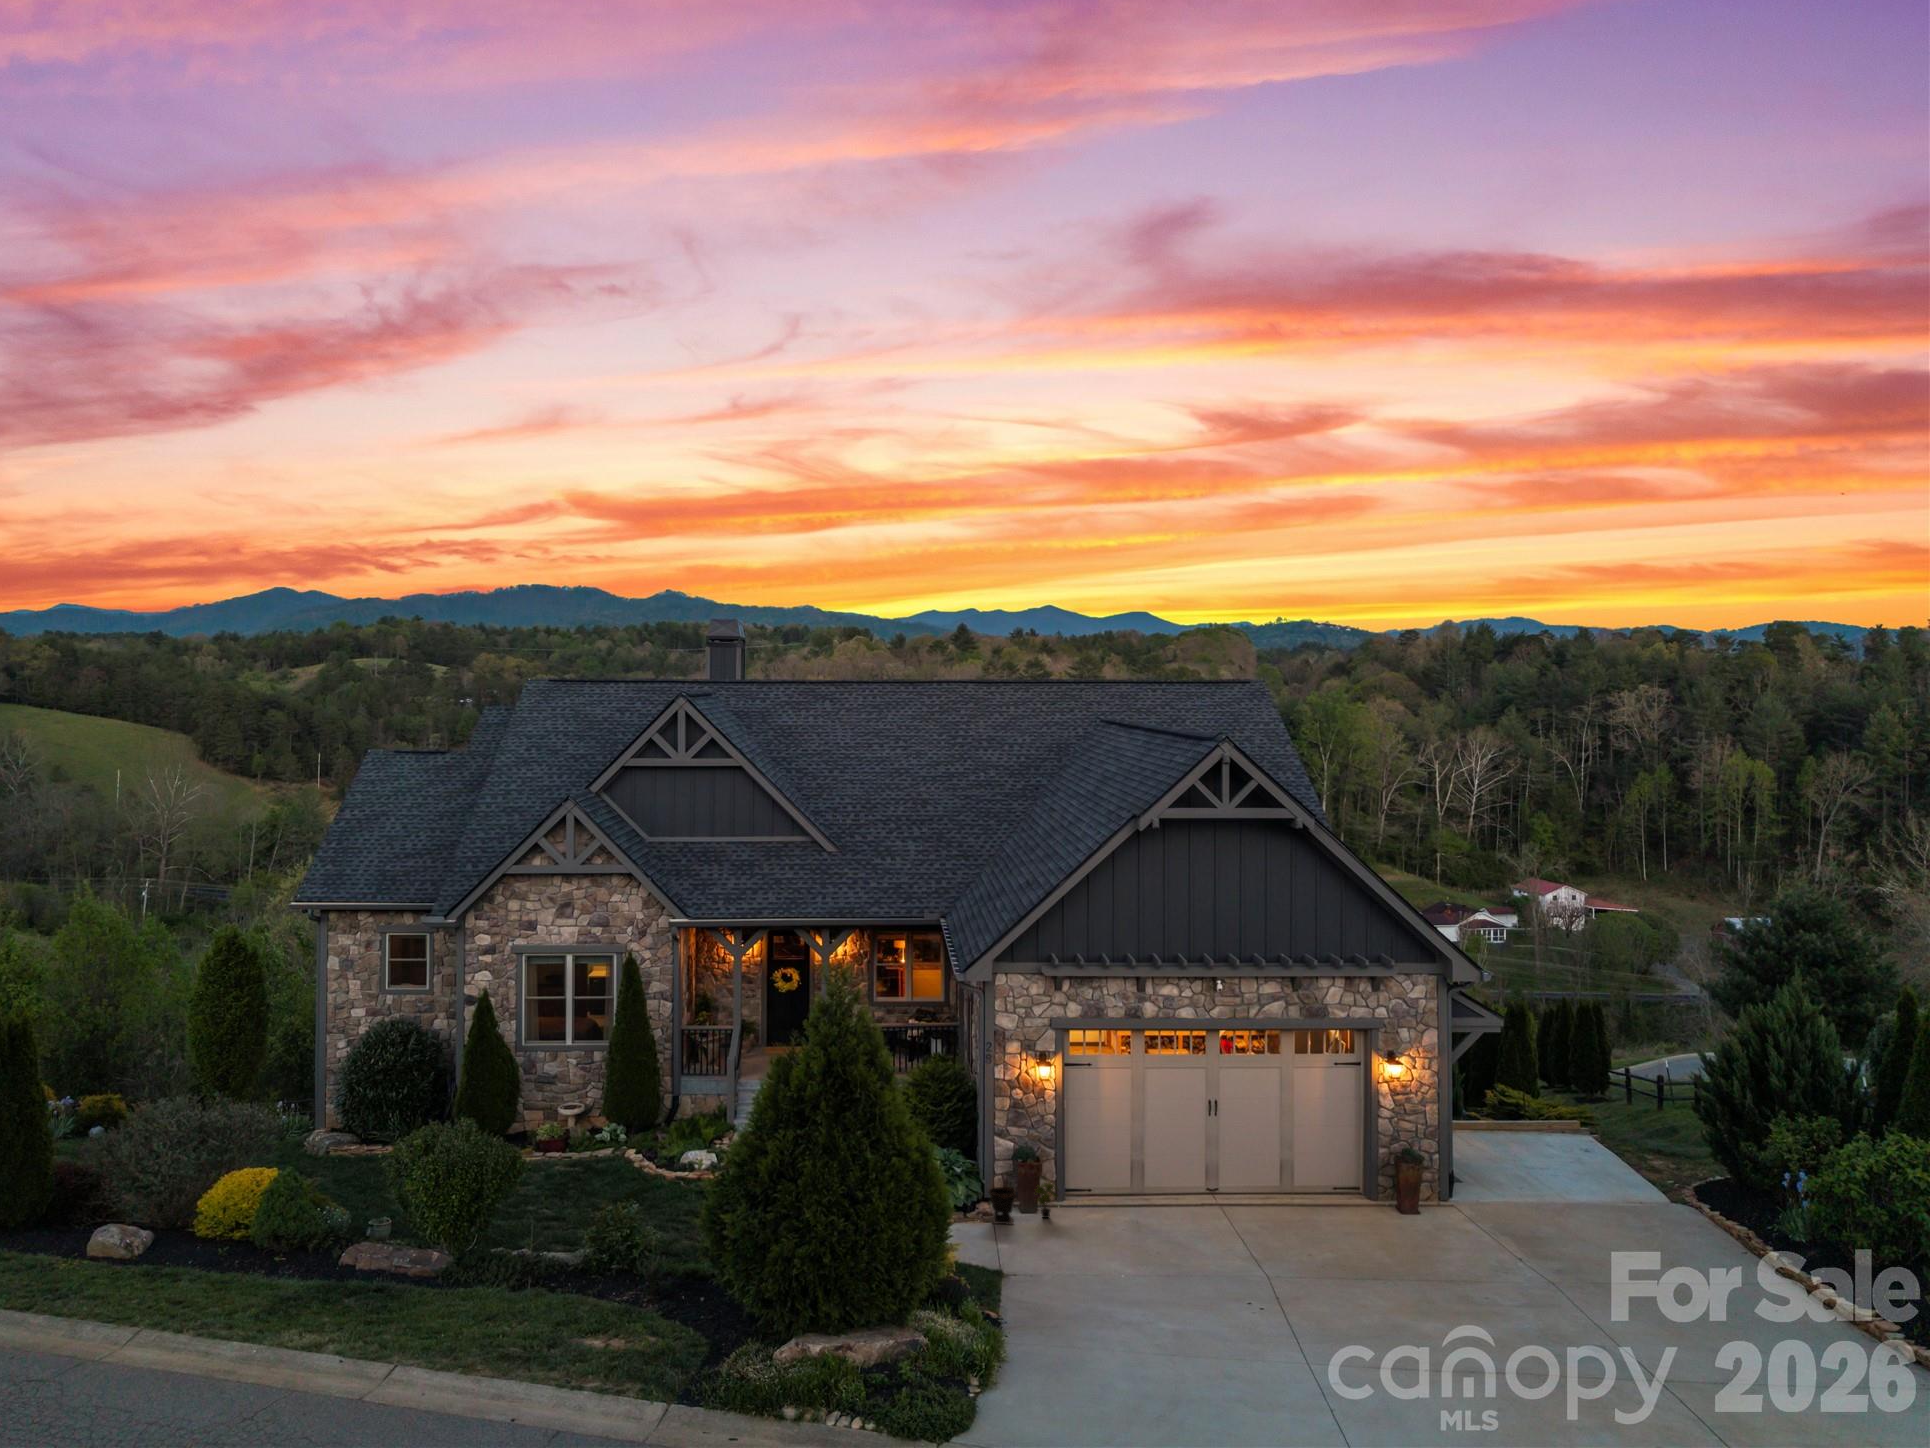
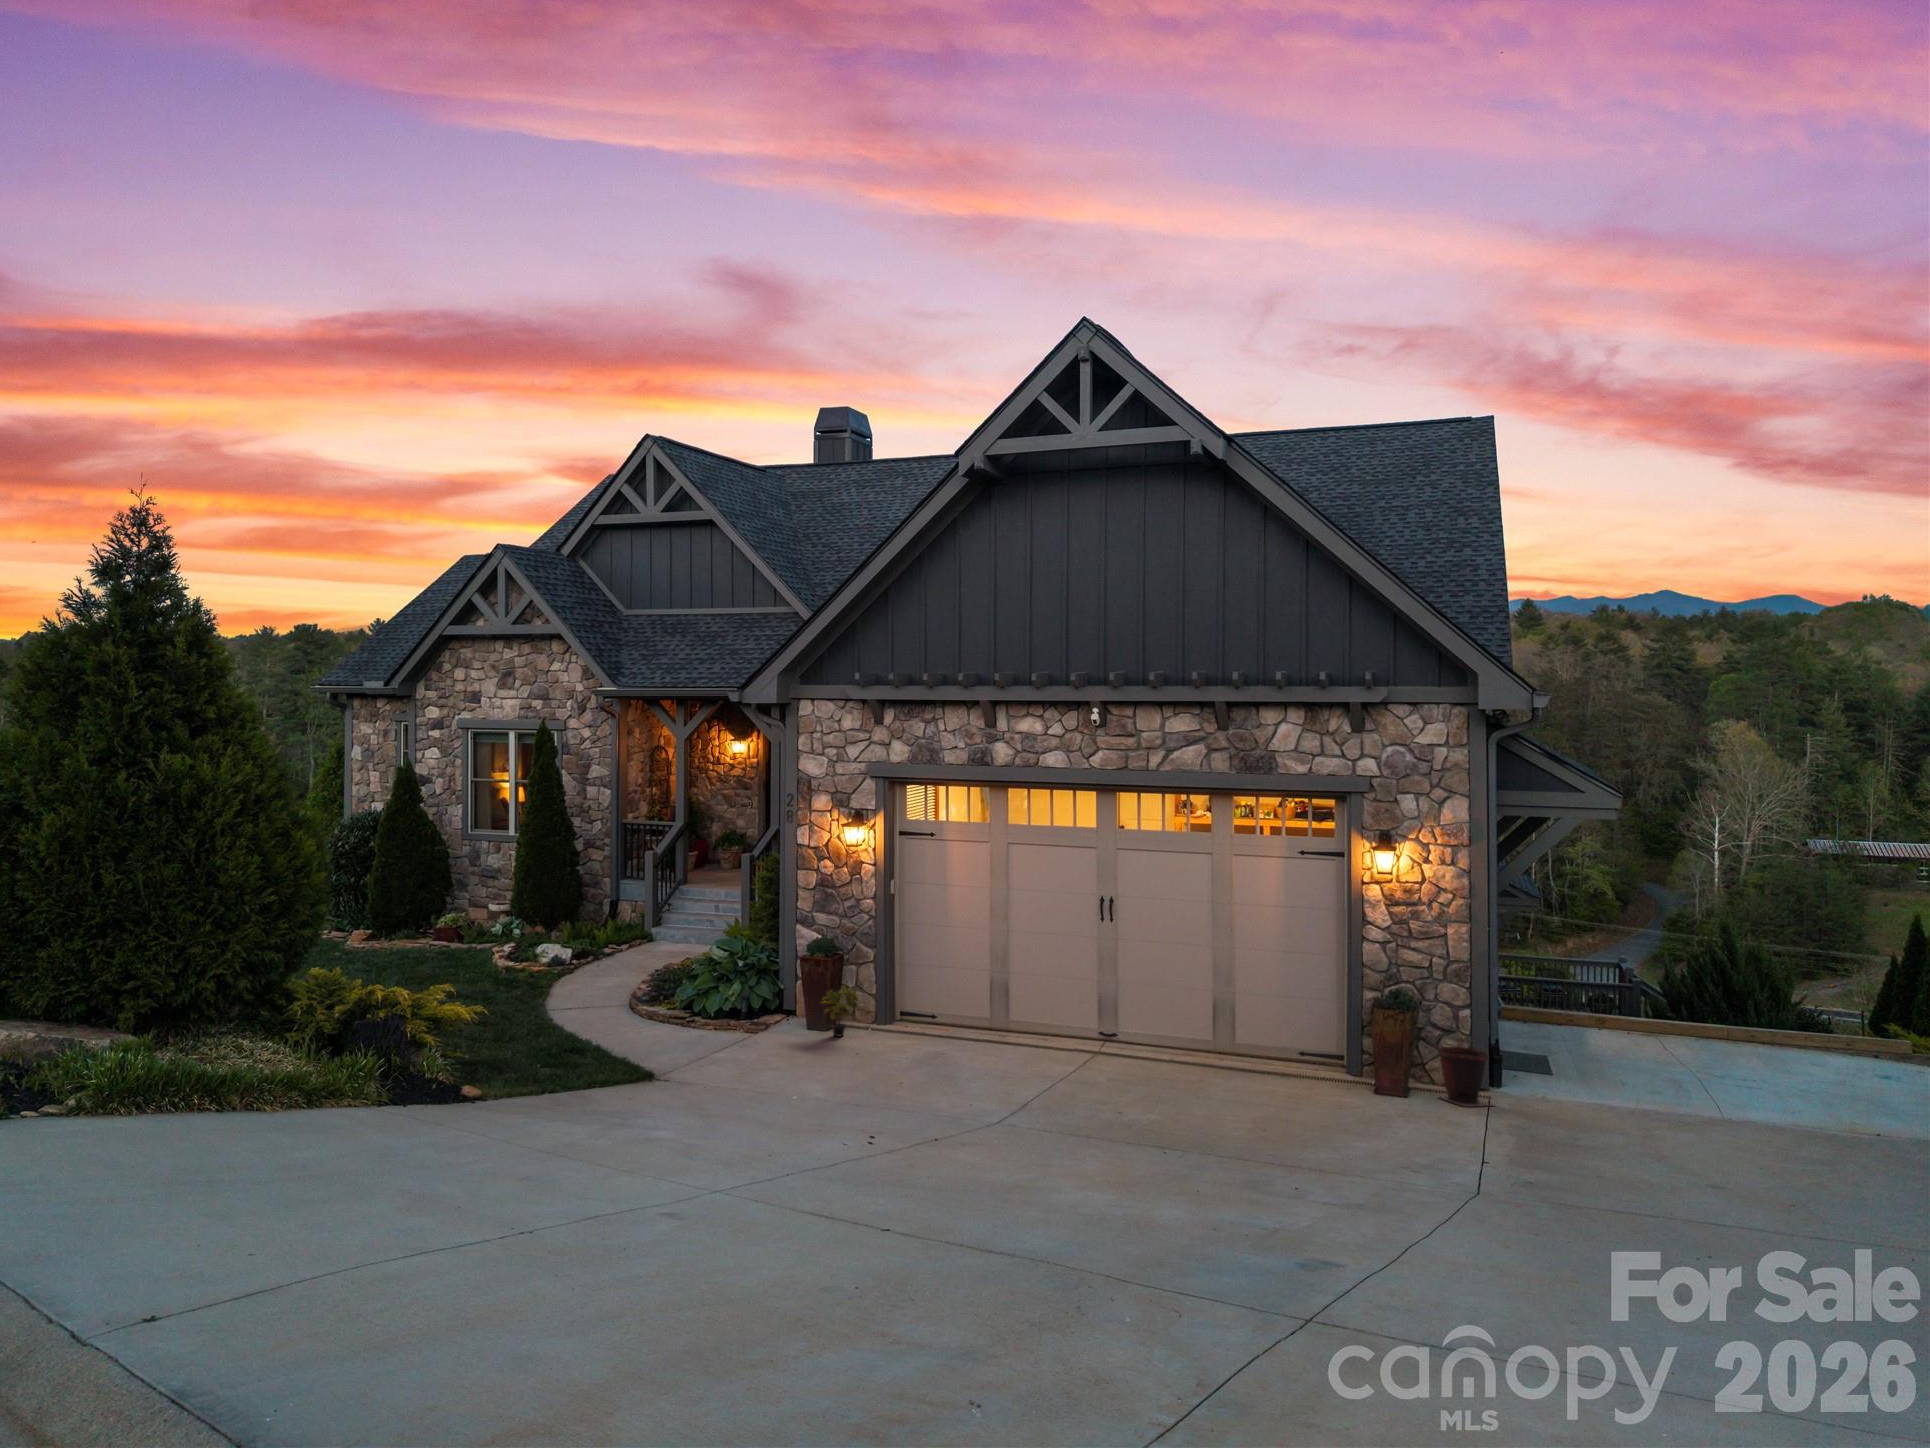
bucket: present [989,1187,1016,1225] -> present [1437,1047,1490,1106]

